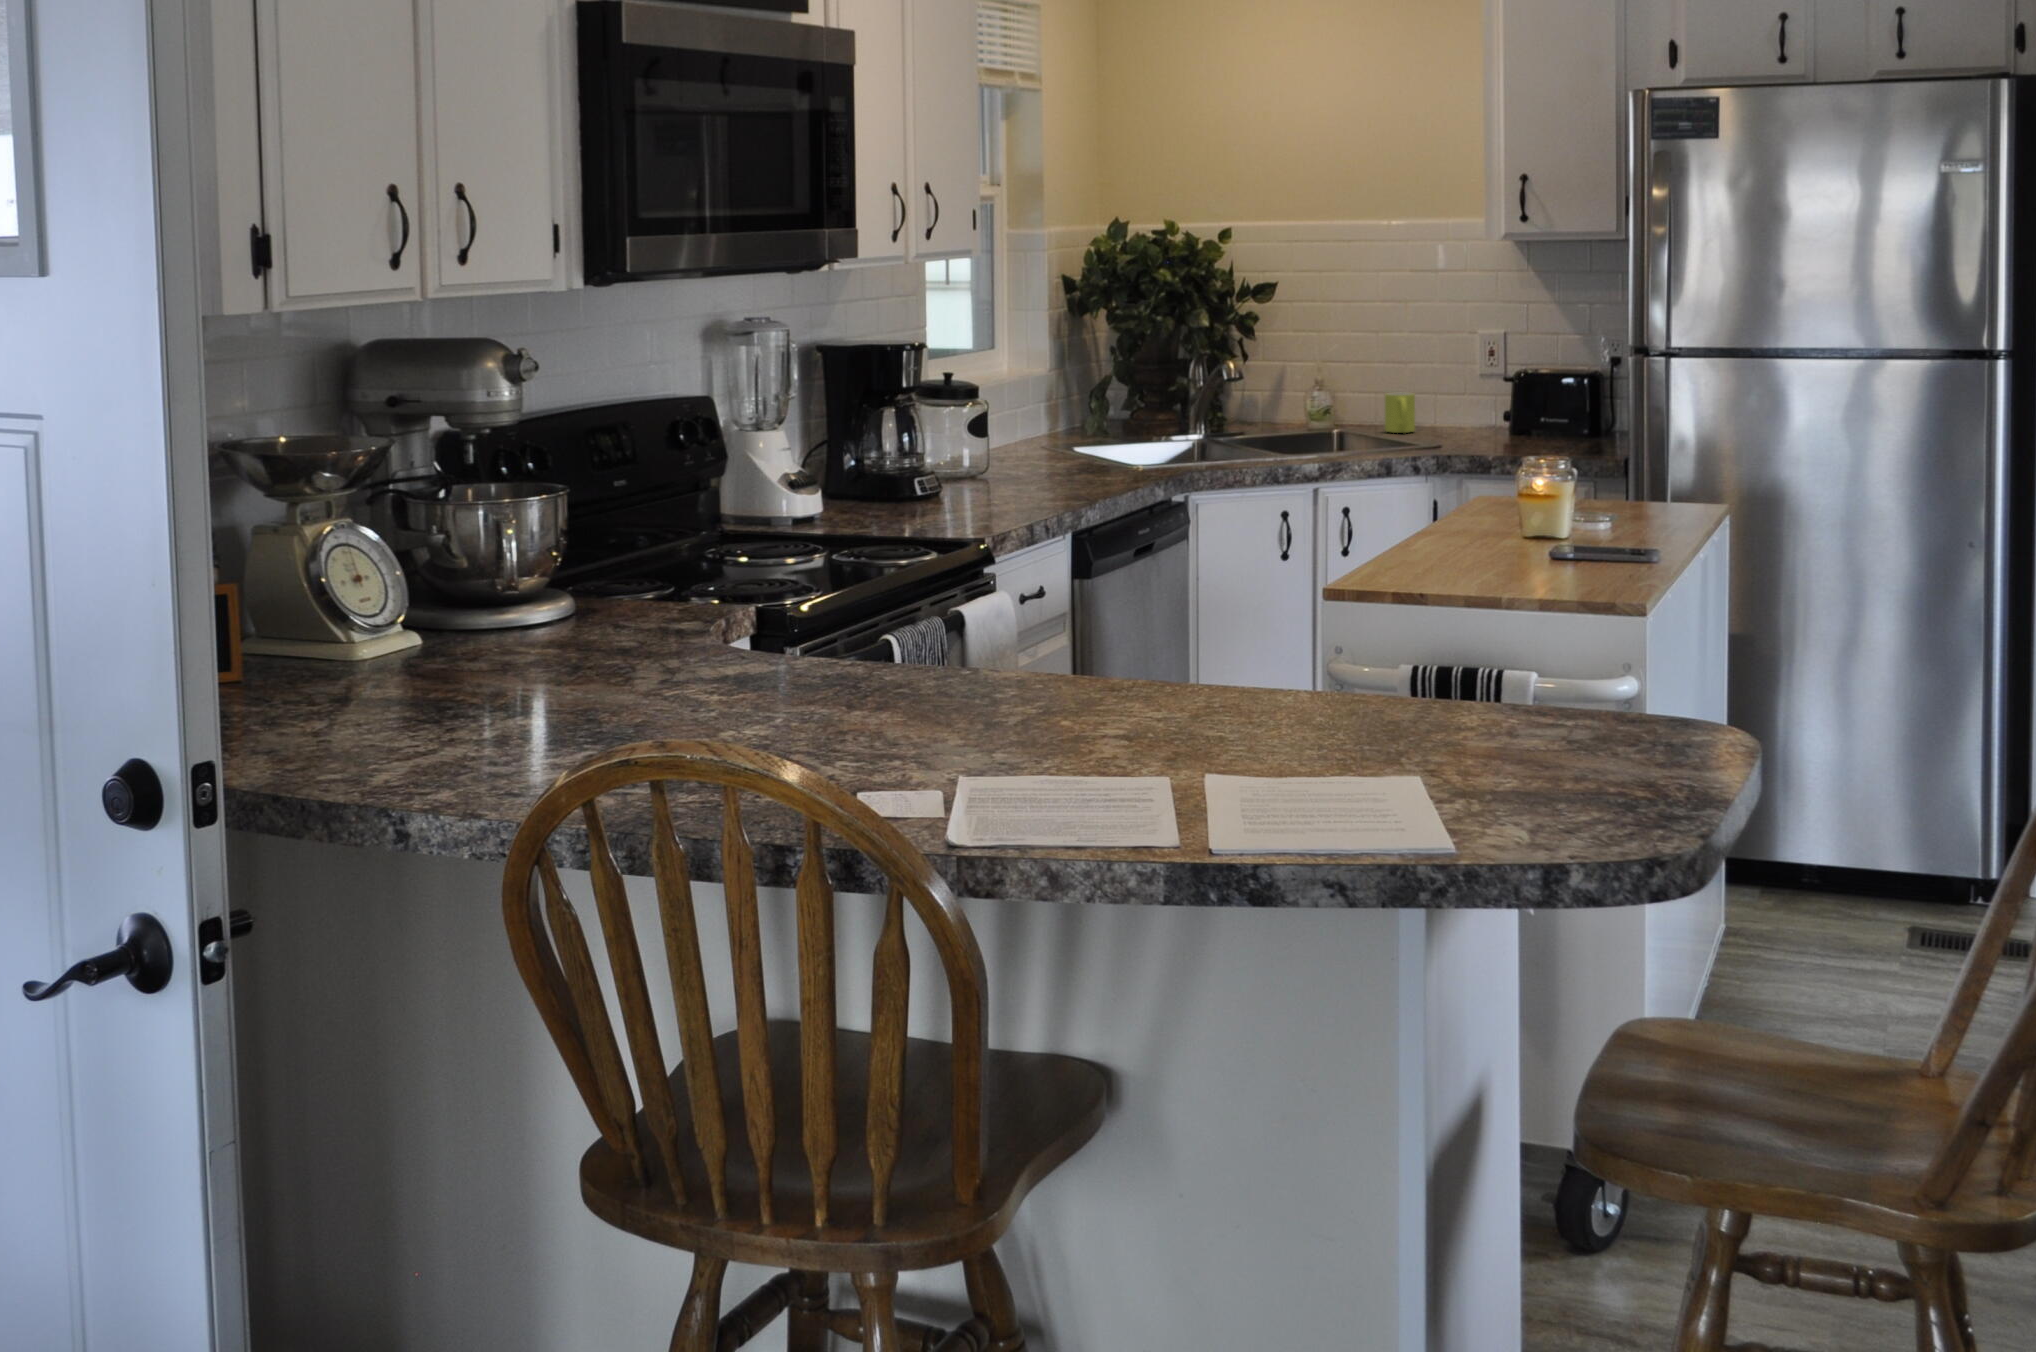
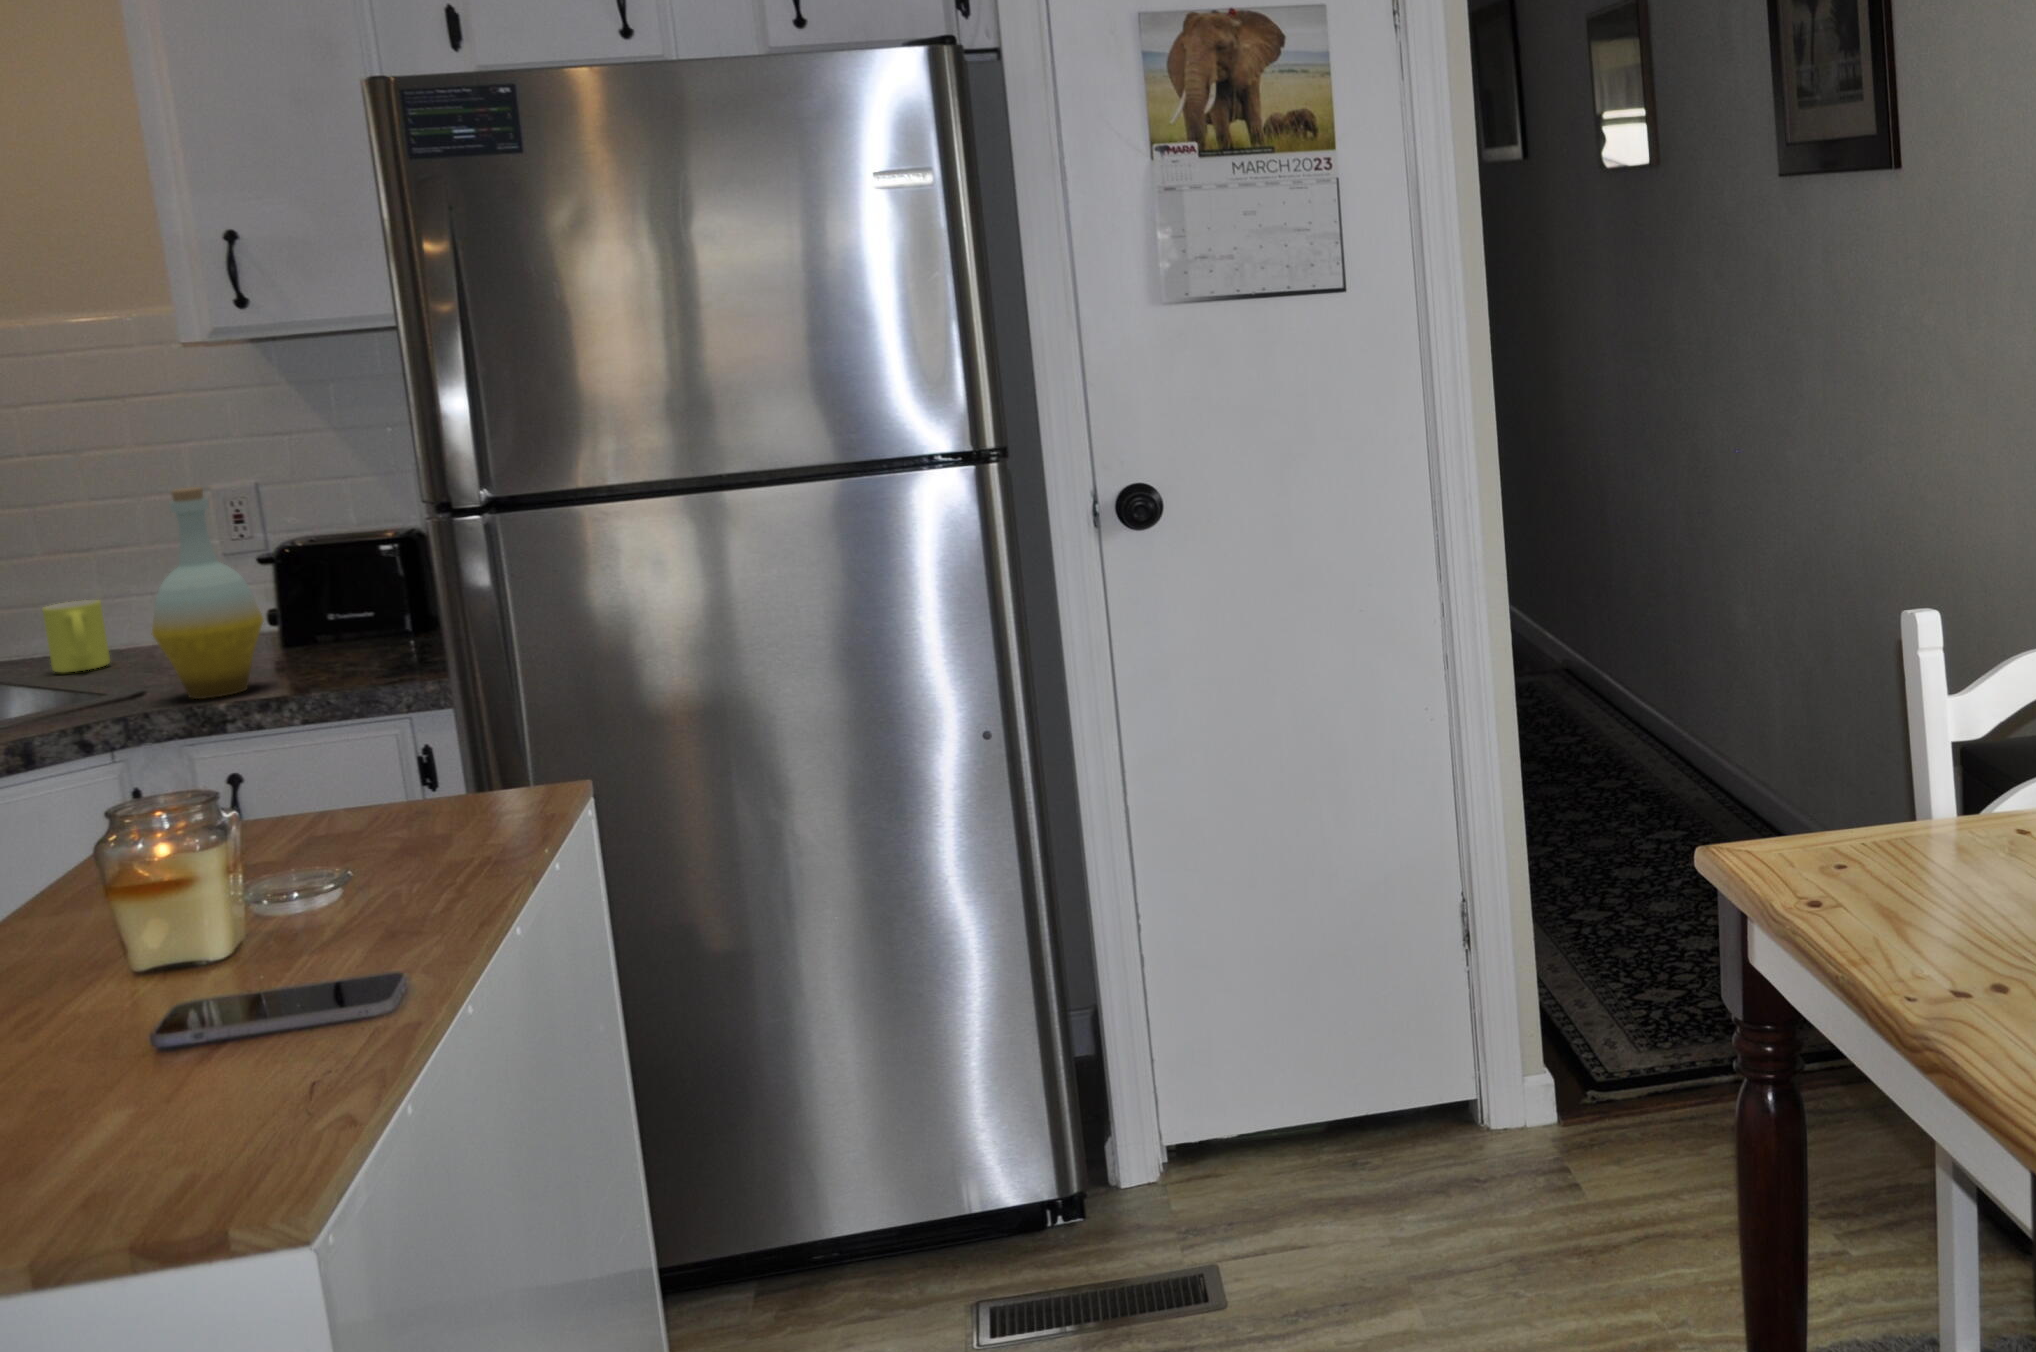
bottle: none [1459,328,1519,451] -> present [152,487,263,699]

